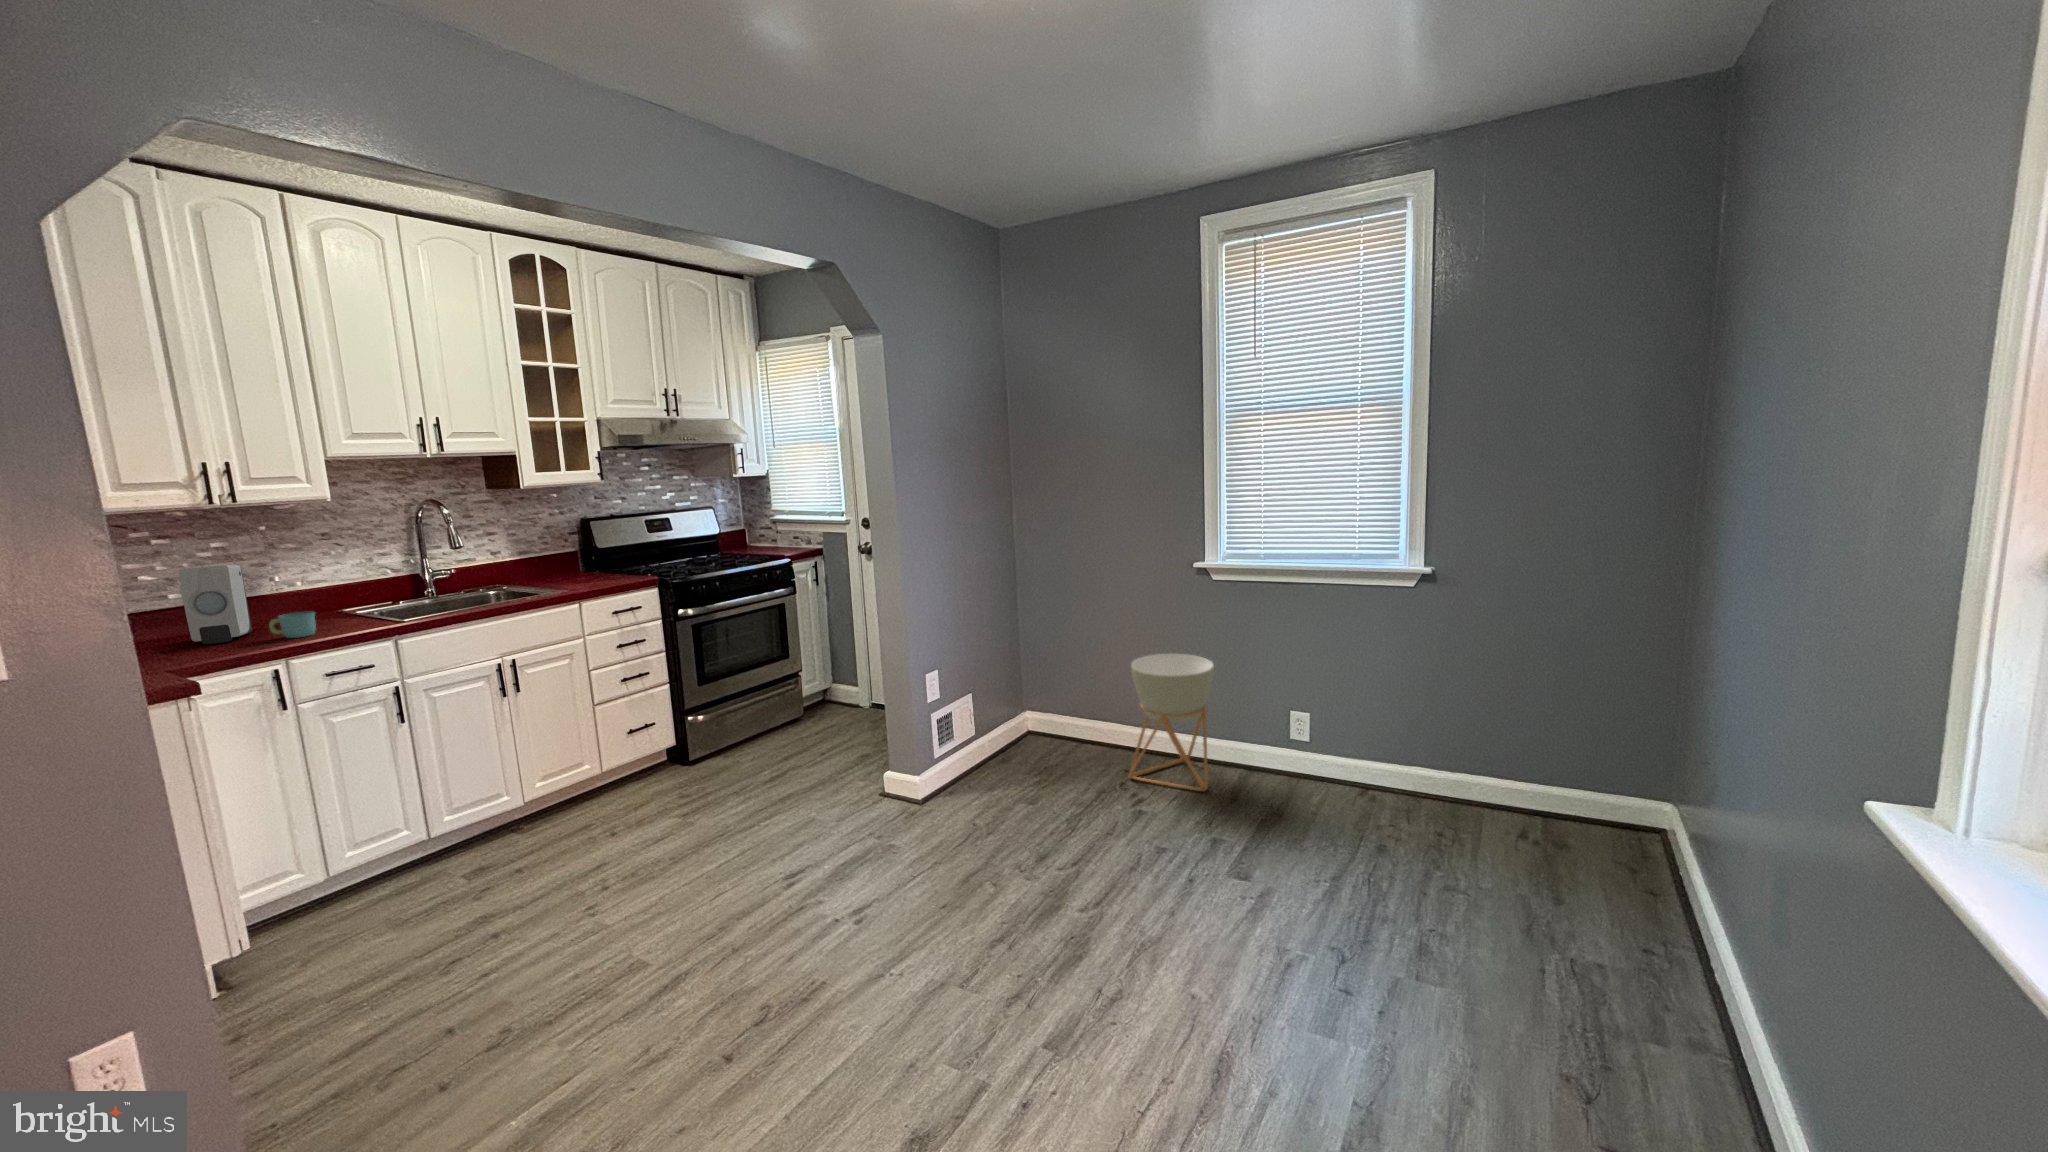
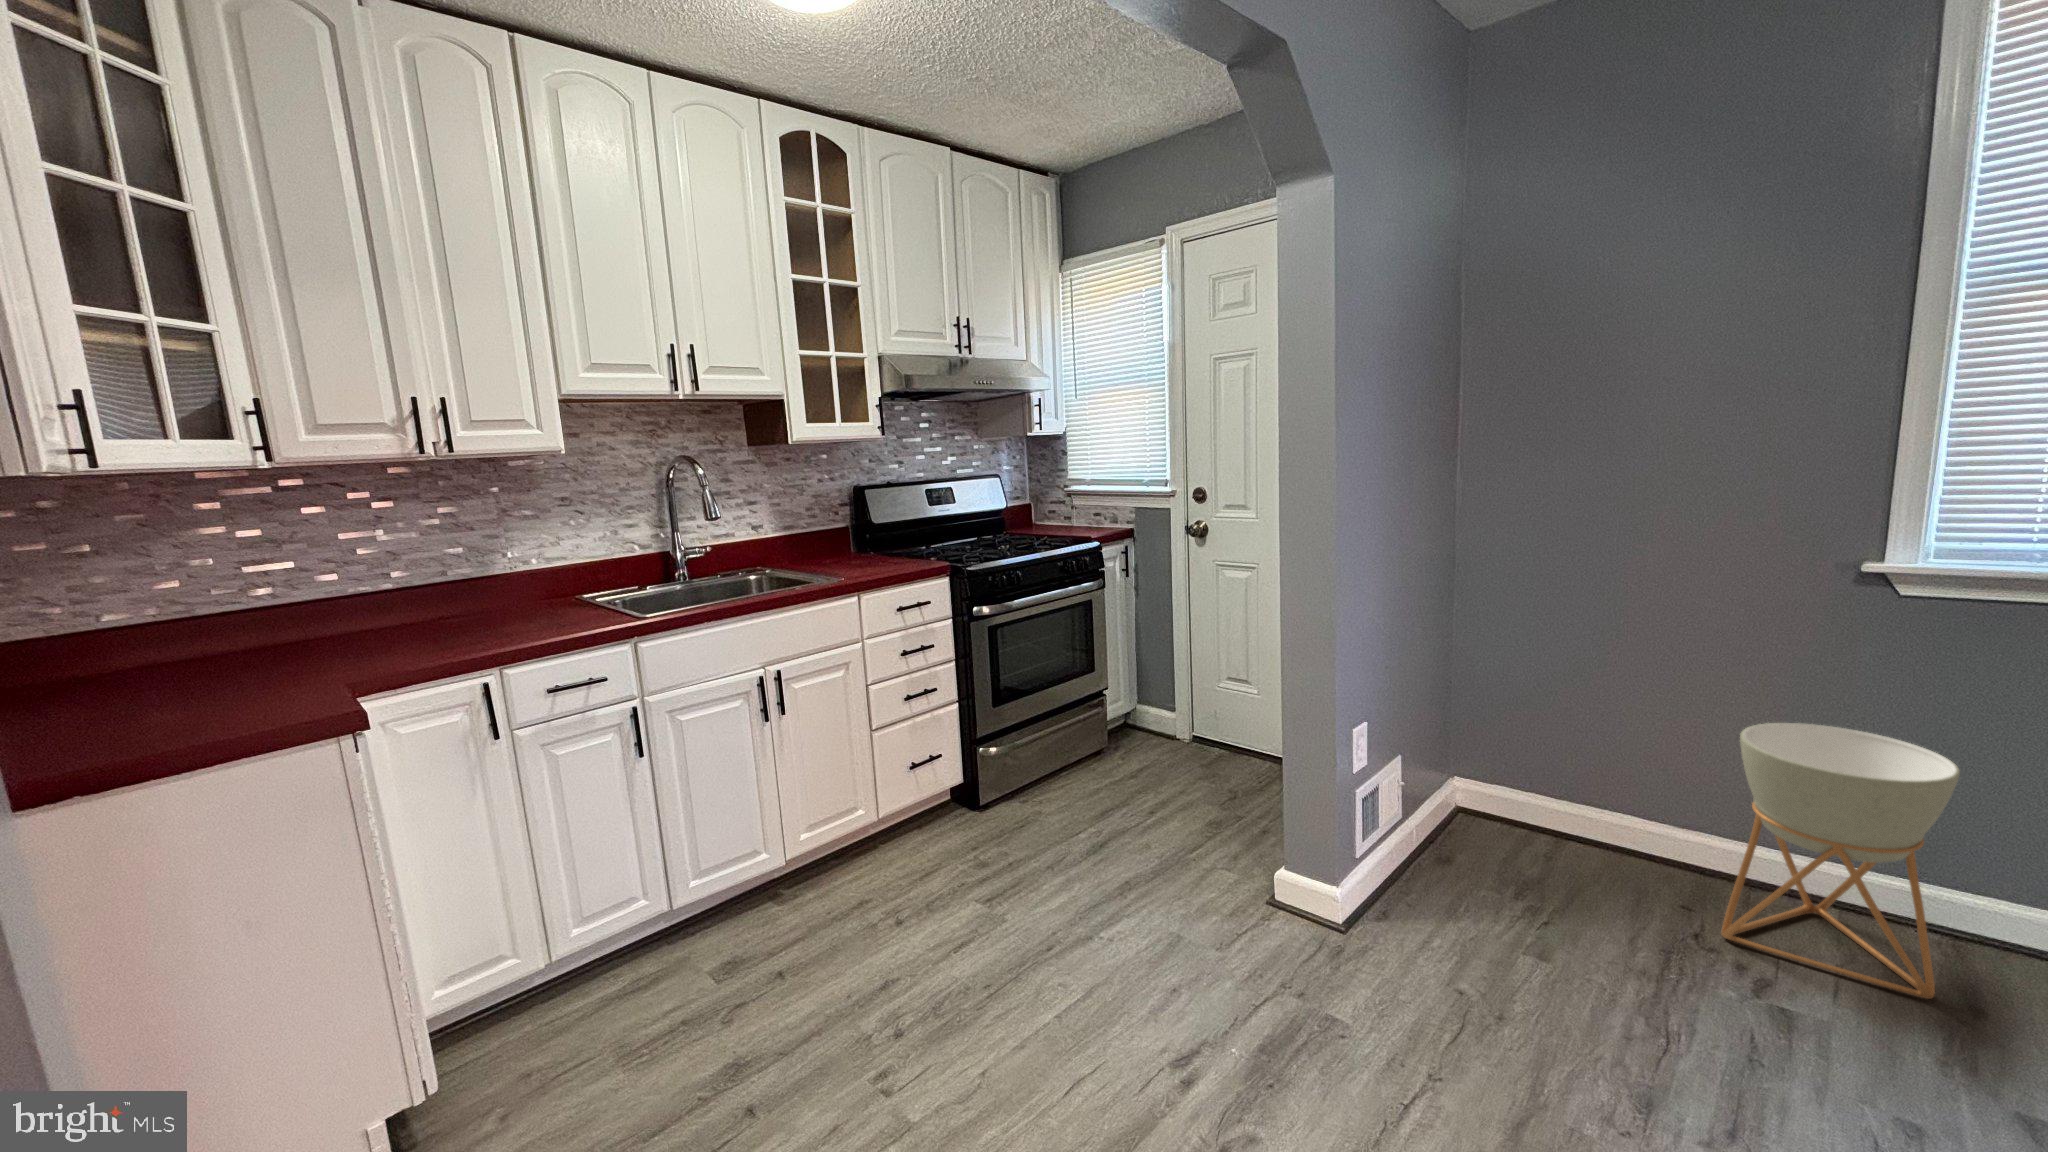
soap dispenser: present [179,565,252,644] -> none [382,535,474,641]
mug: present [269,611,316,638] -> none [485,601,540,637]

